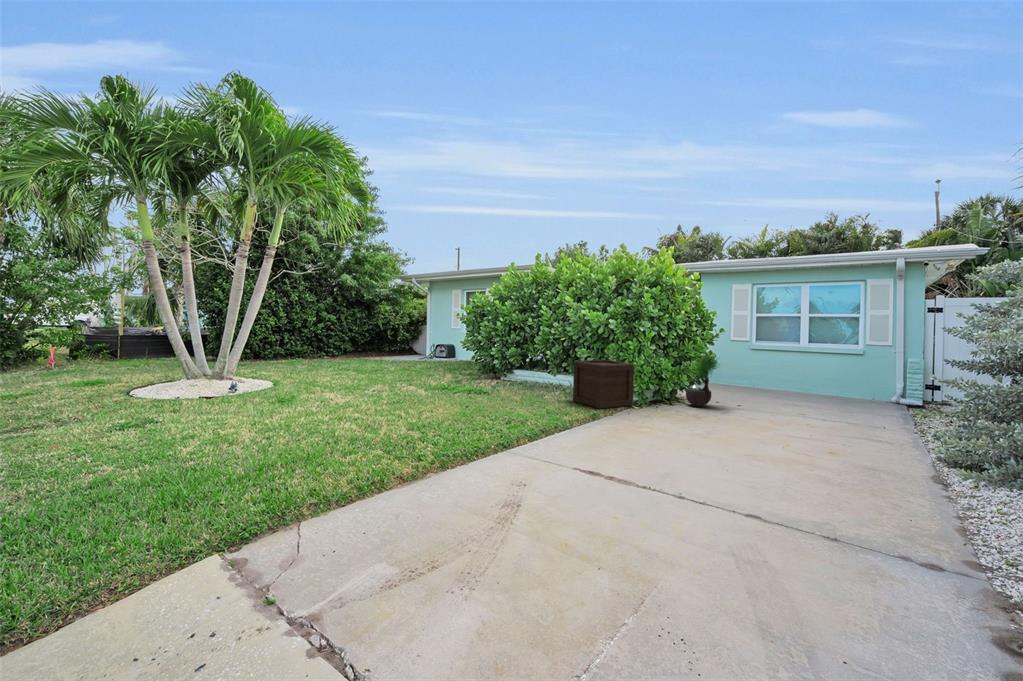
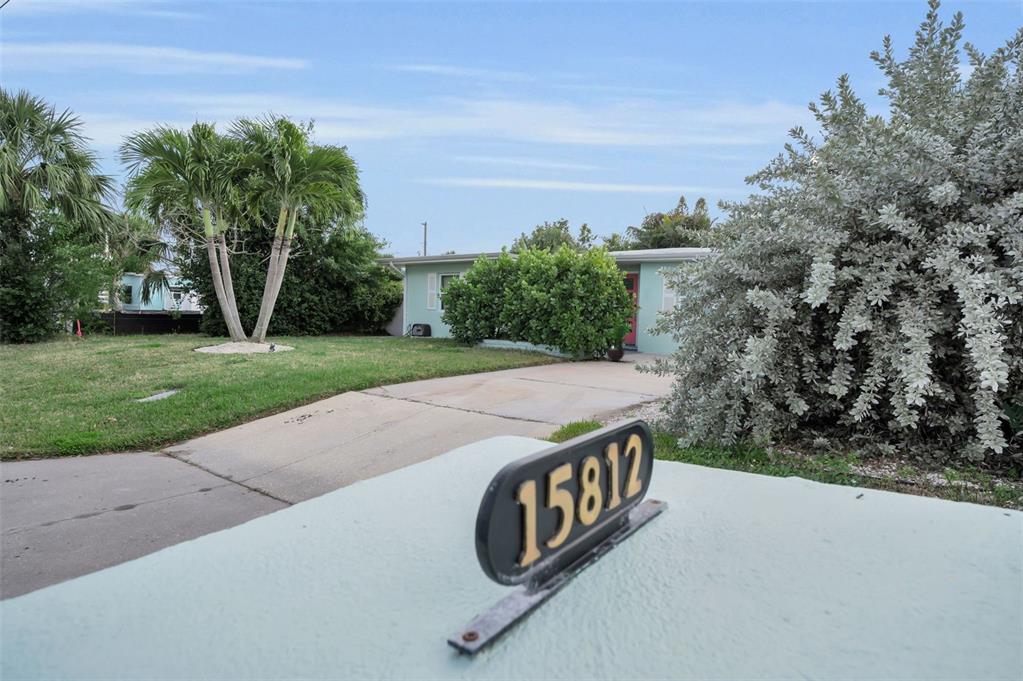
wooden crate: present [573,360,634,409] -> none [525,328,569,361]

